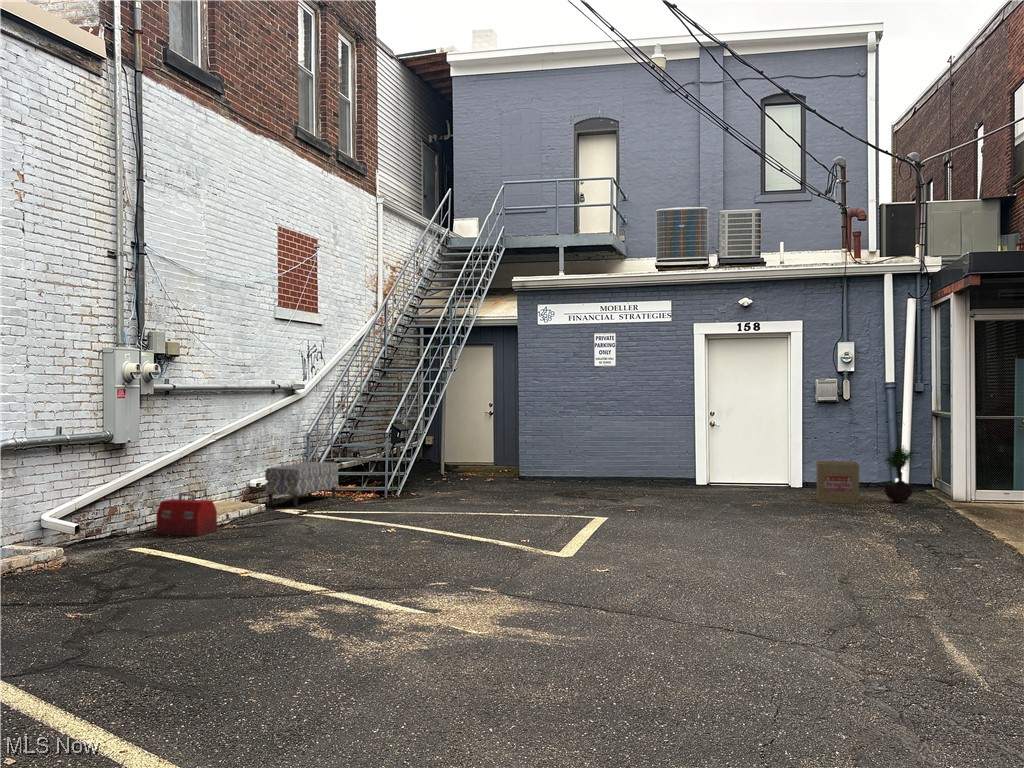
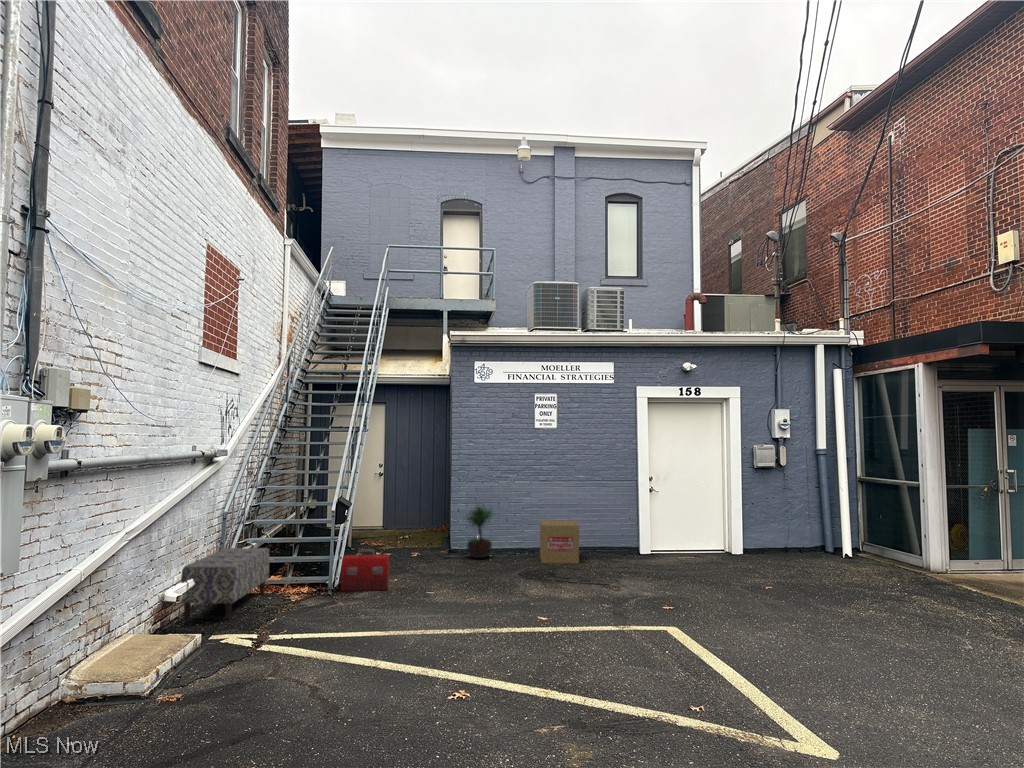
potted tree: present [884,446,915,502] -> present [467,506,492,558]
cardboard box: present [816,461,859,504] -> present [540,520,579,564]
toolbox: present [156,493,217,536] -> present [341,549,389,591]

